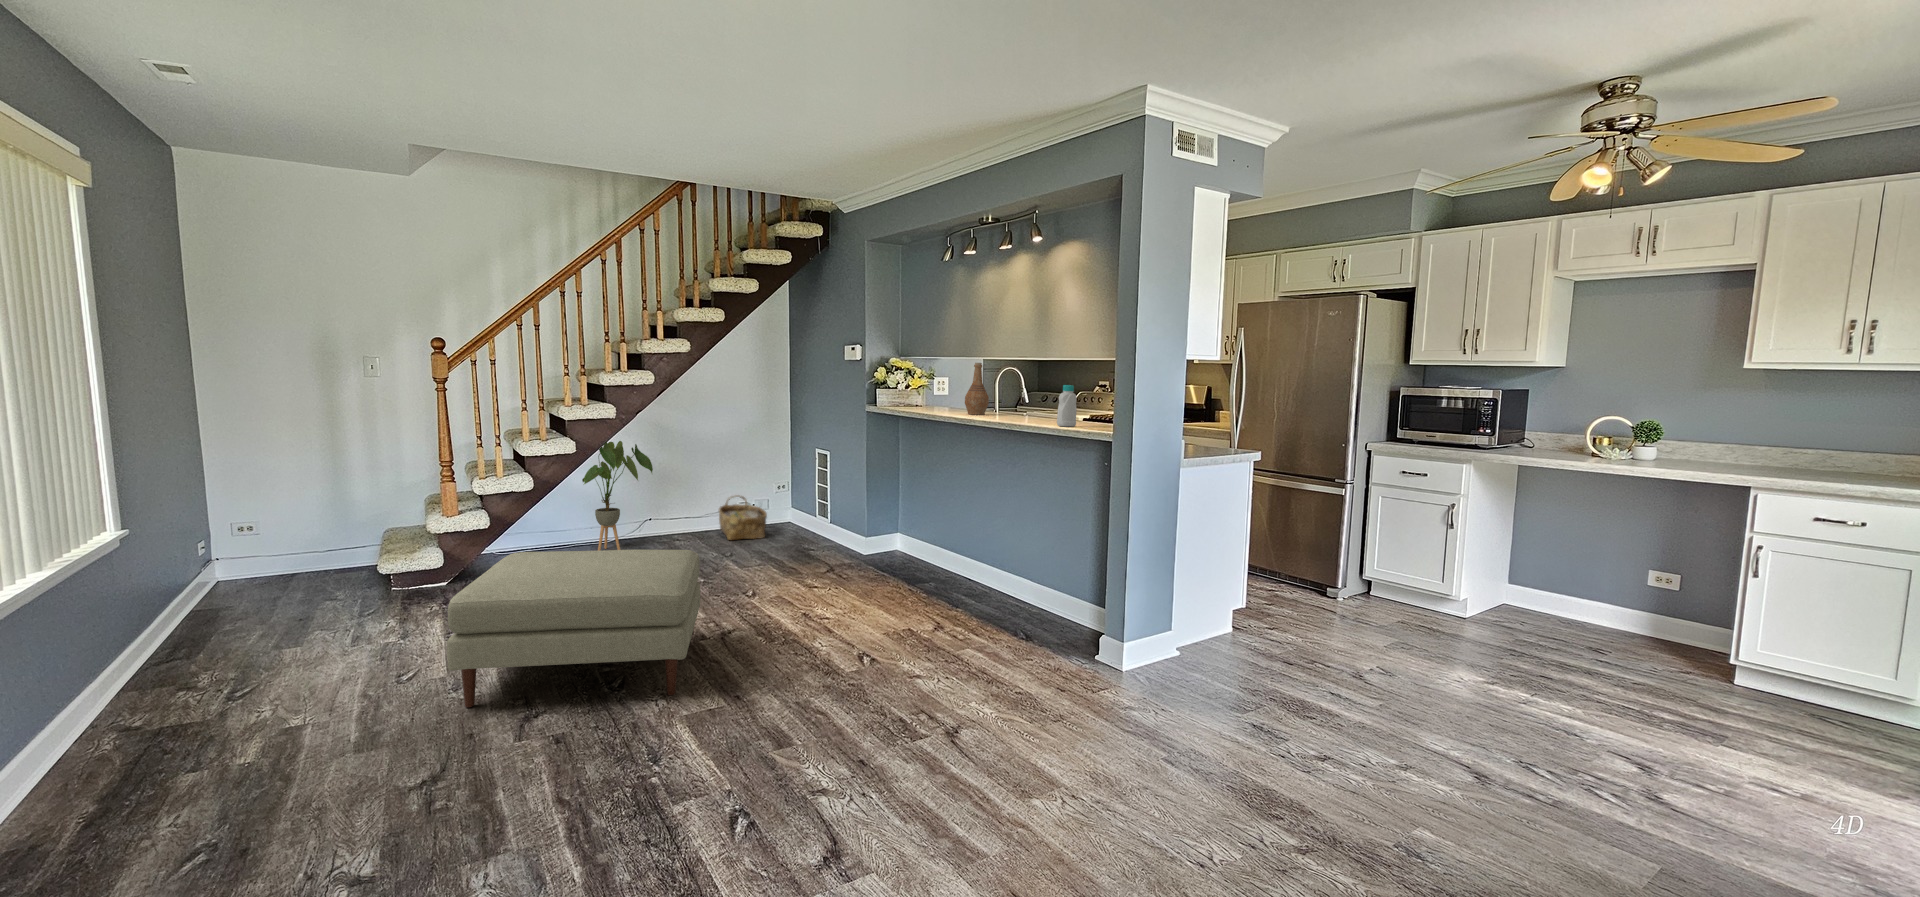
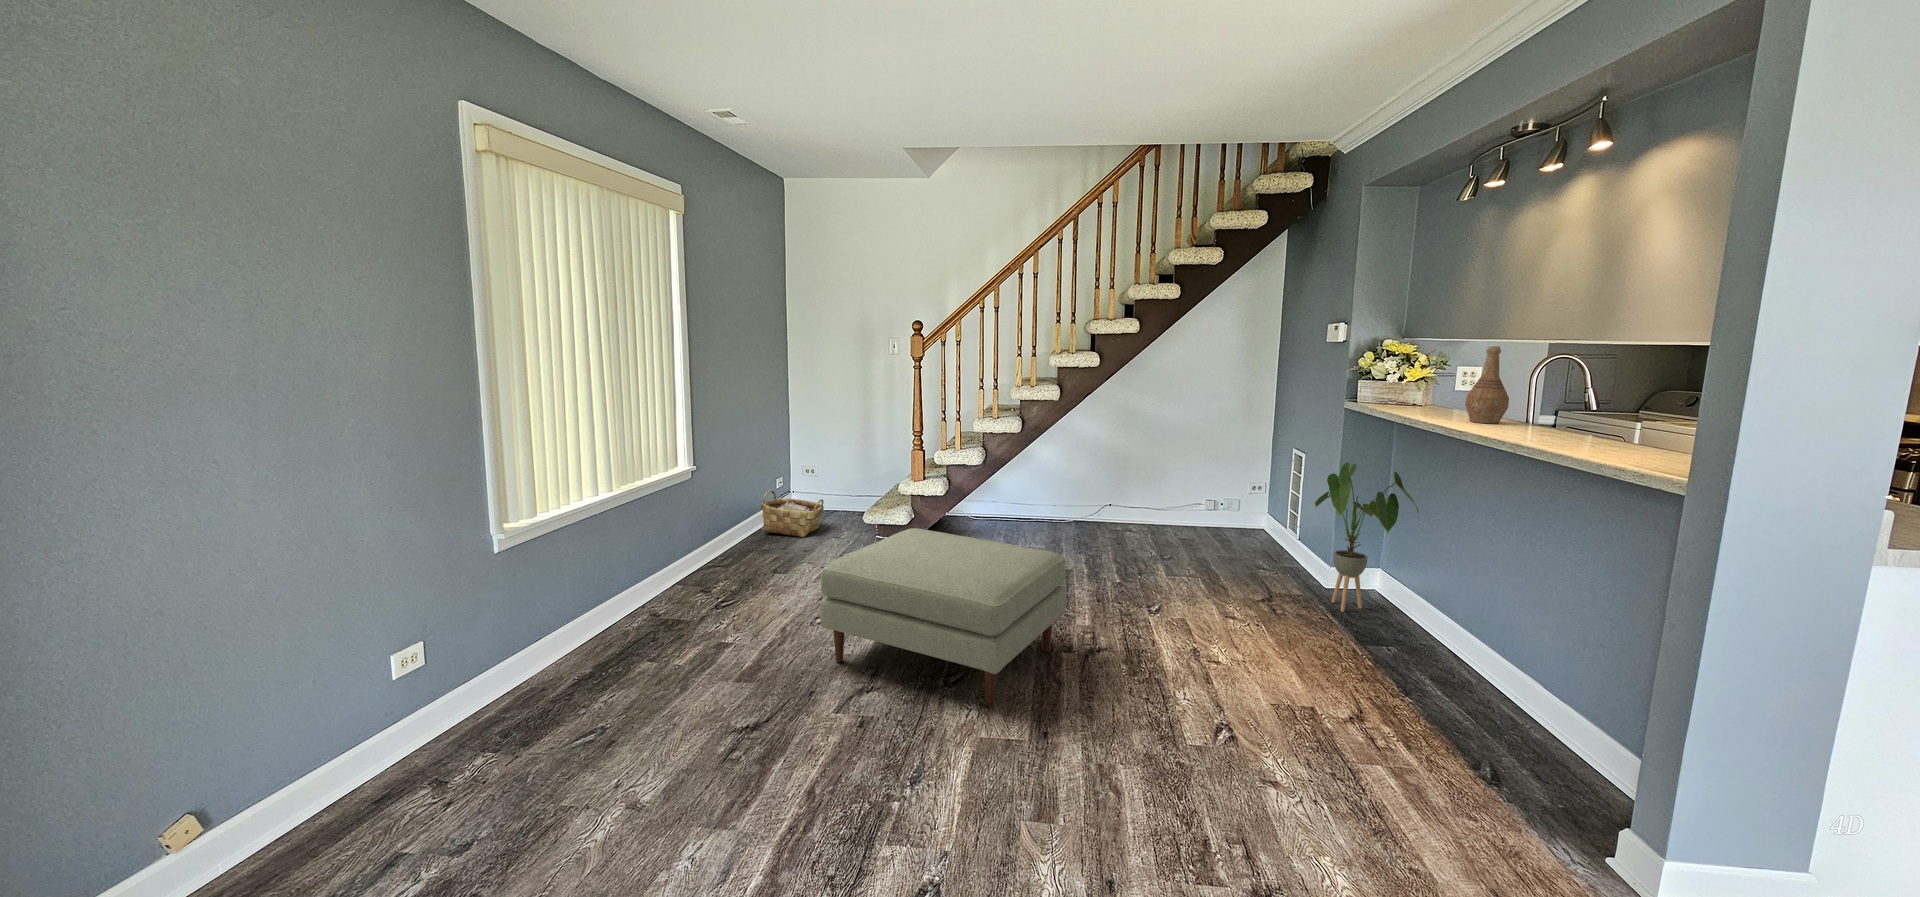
bottle: present [1057,385,1077,427] -> none [1600,386,1650,458]
house plant: present [582,441,653,551] -> present [1315,463,1418,612]
woven basket: present [719,495,767,540] -> present [761,490,824,537]

